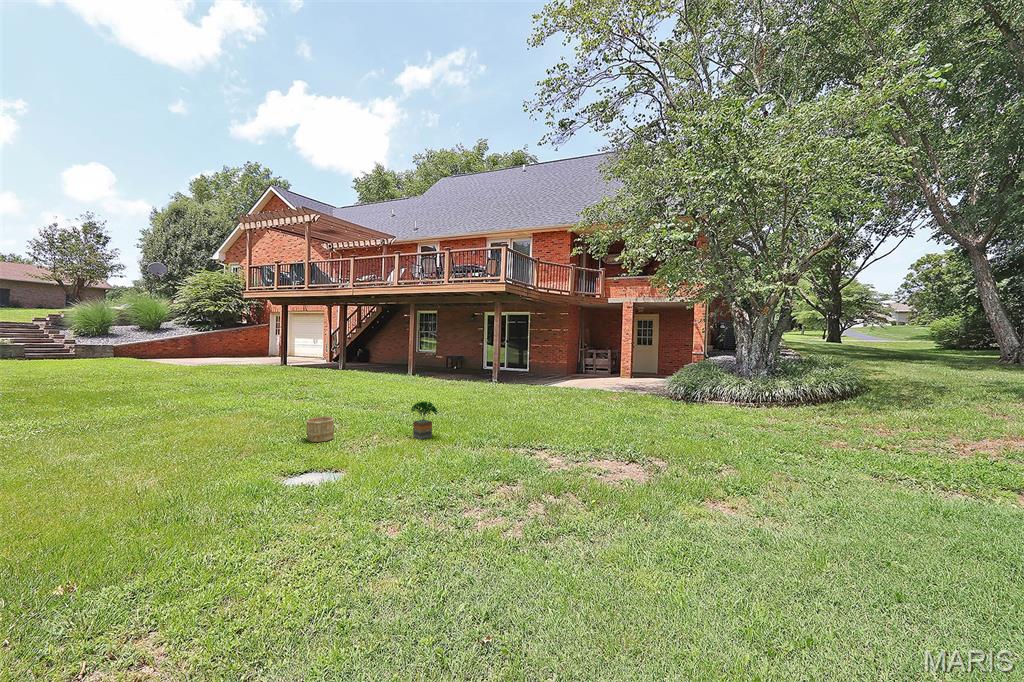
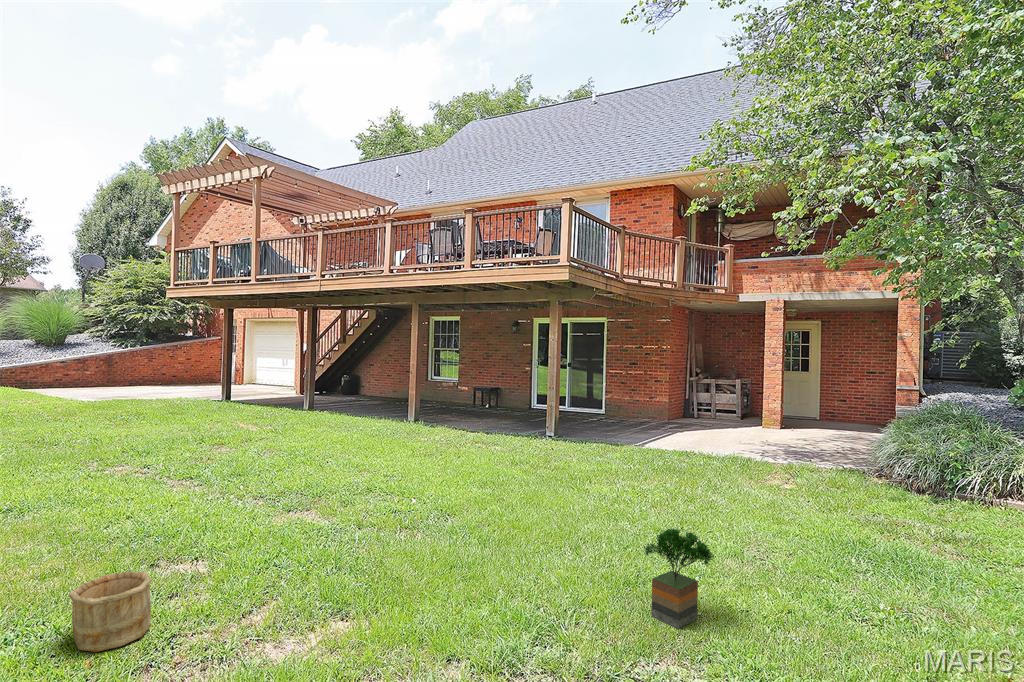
potted tree: present [411,402,438,440] -> present [645,528,714,629]

